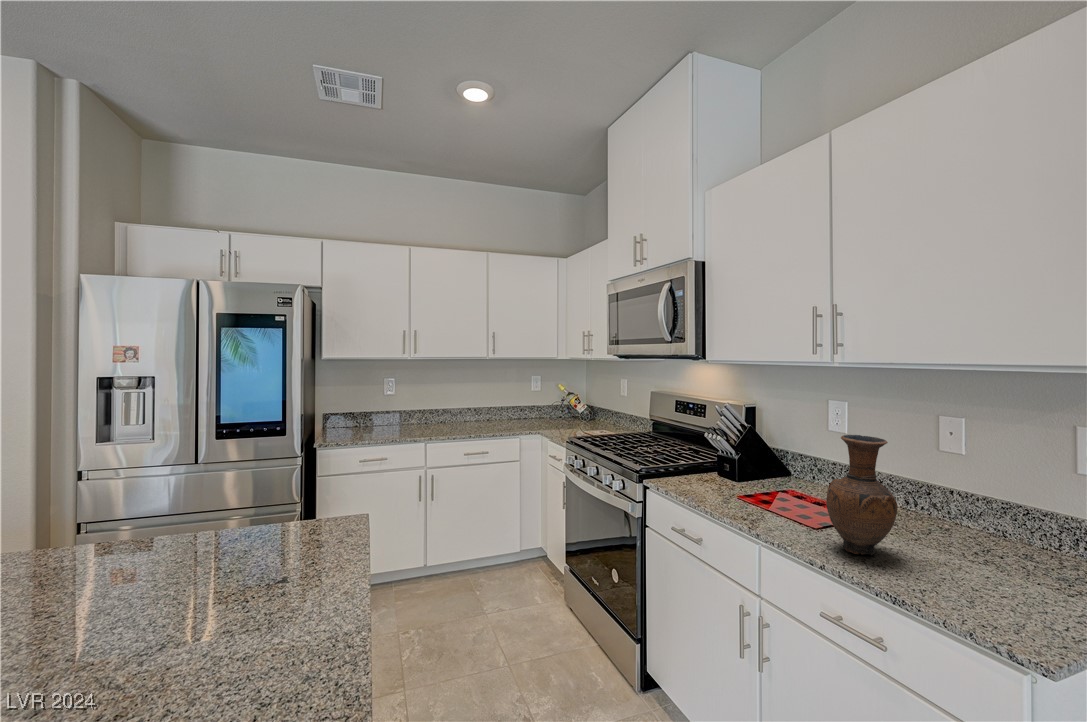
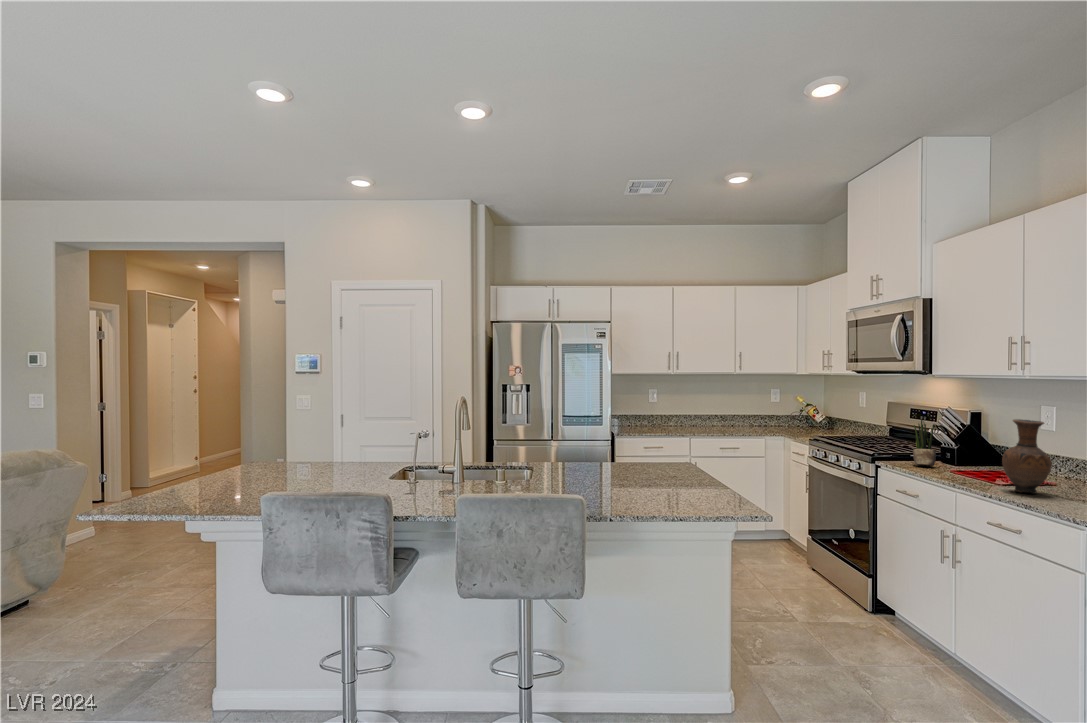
potted plant: none [689,423,716,488] -> present [913,420,936,466]

